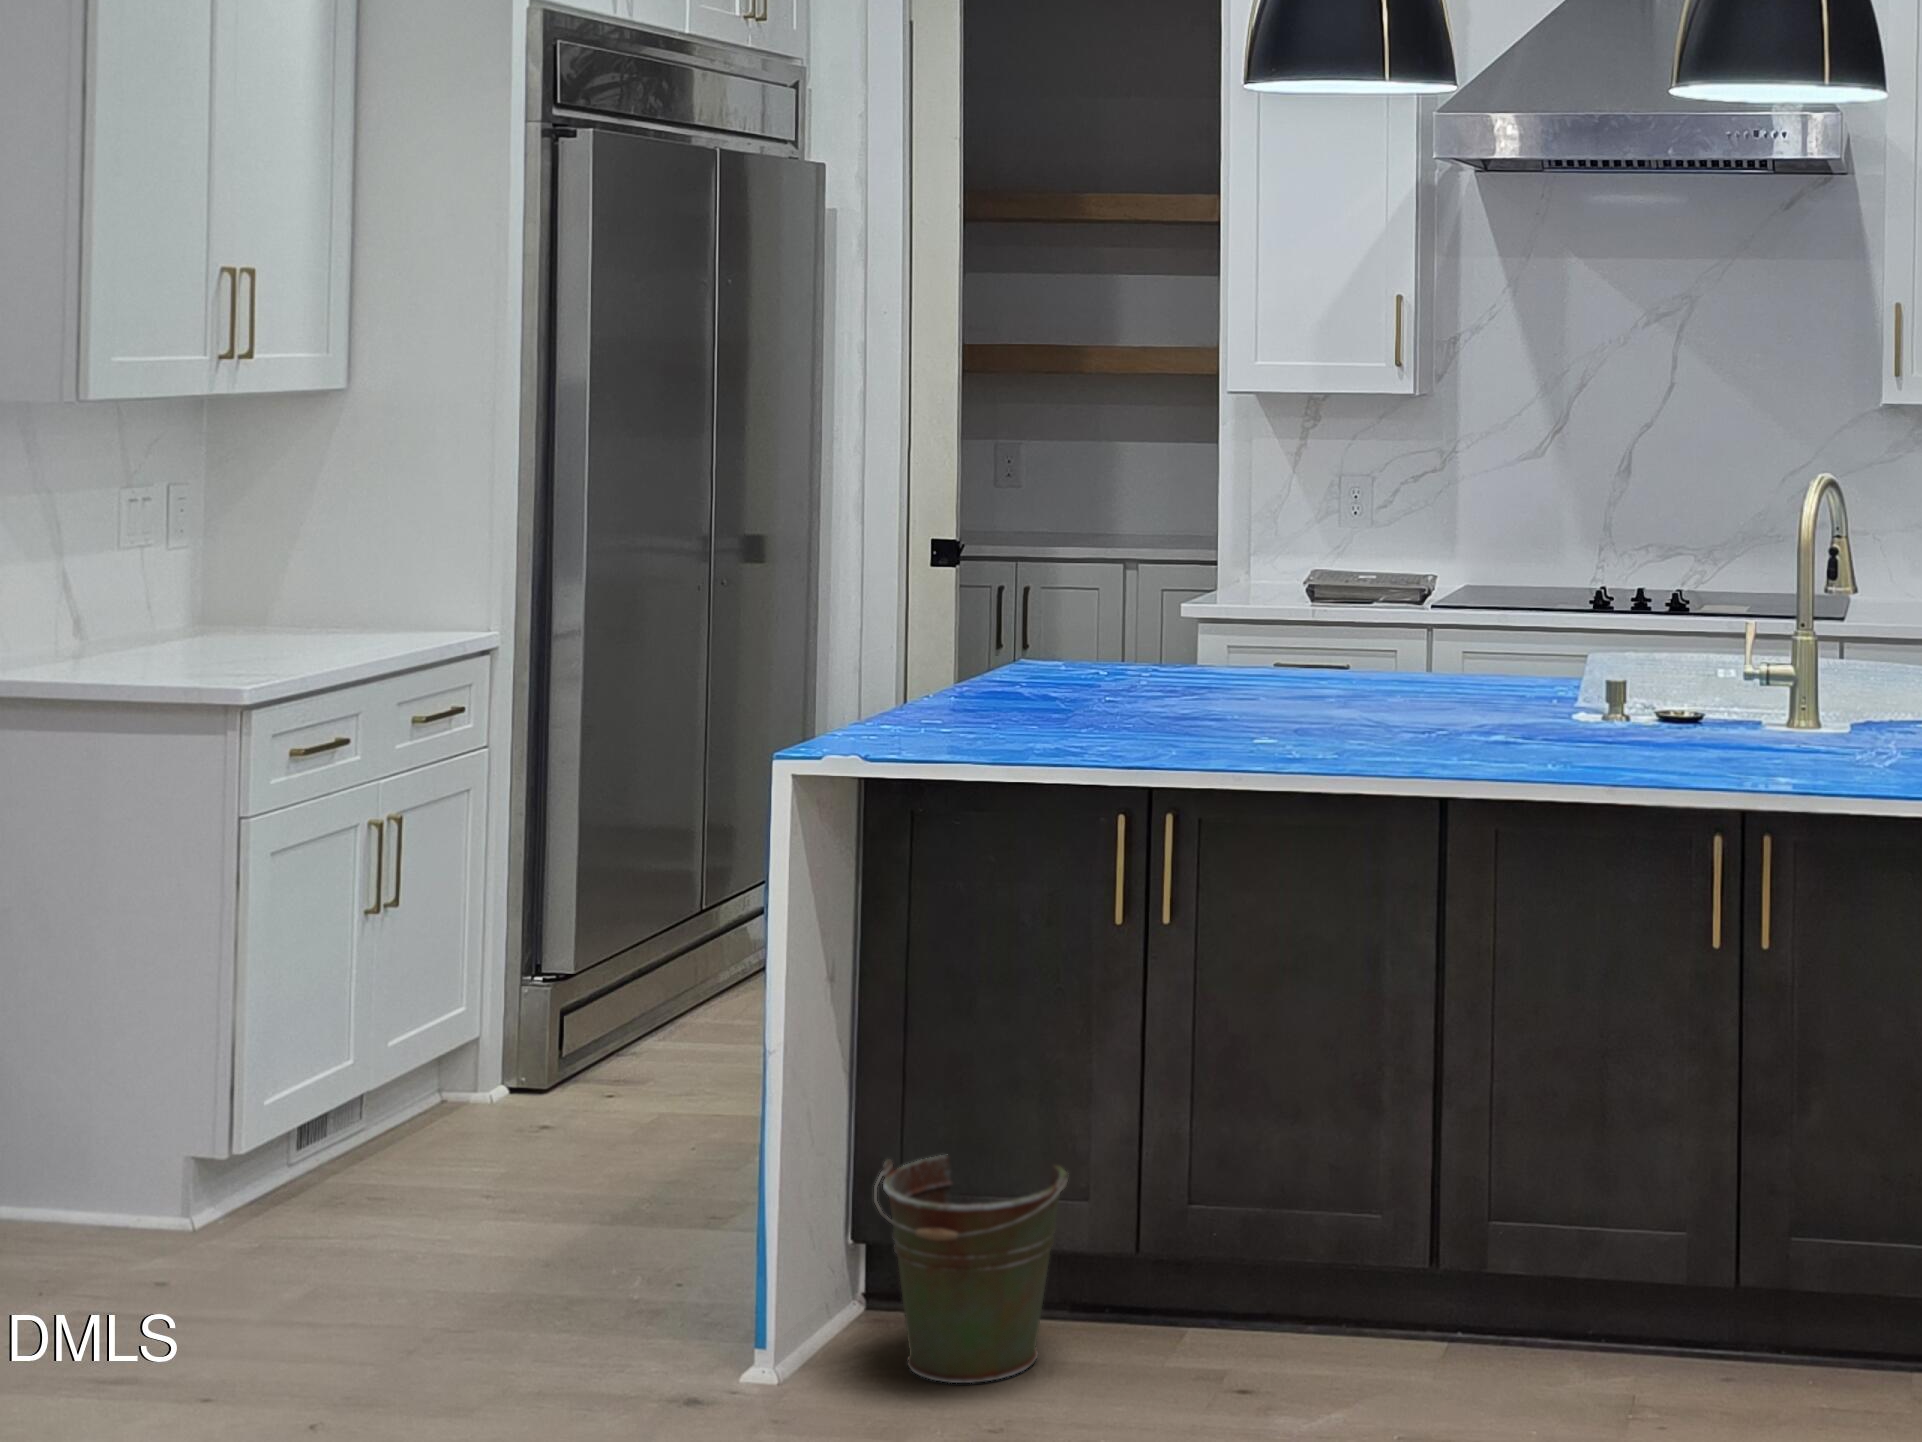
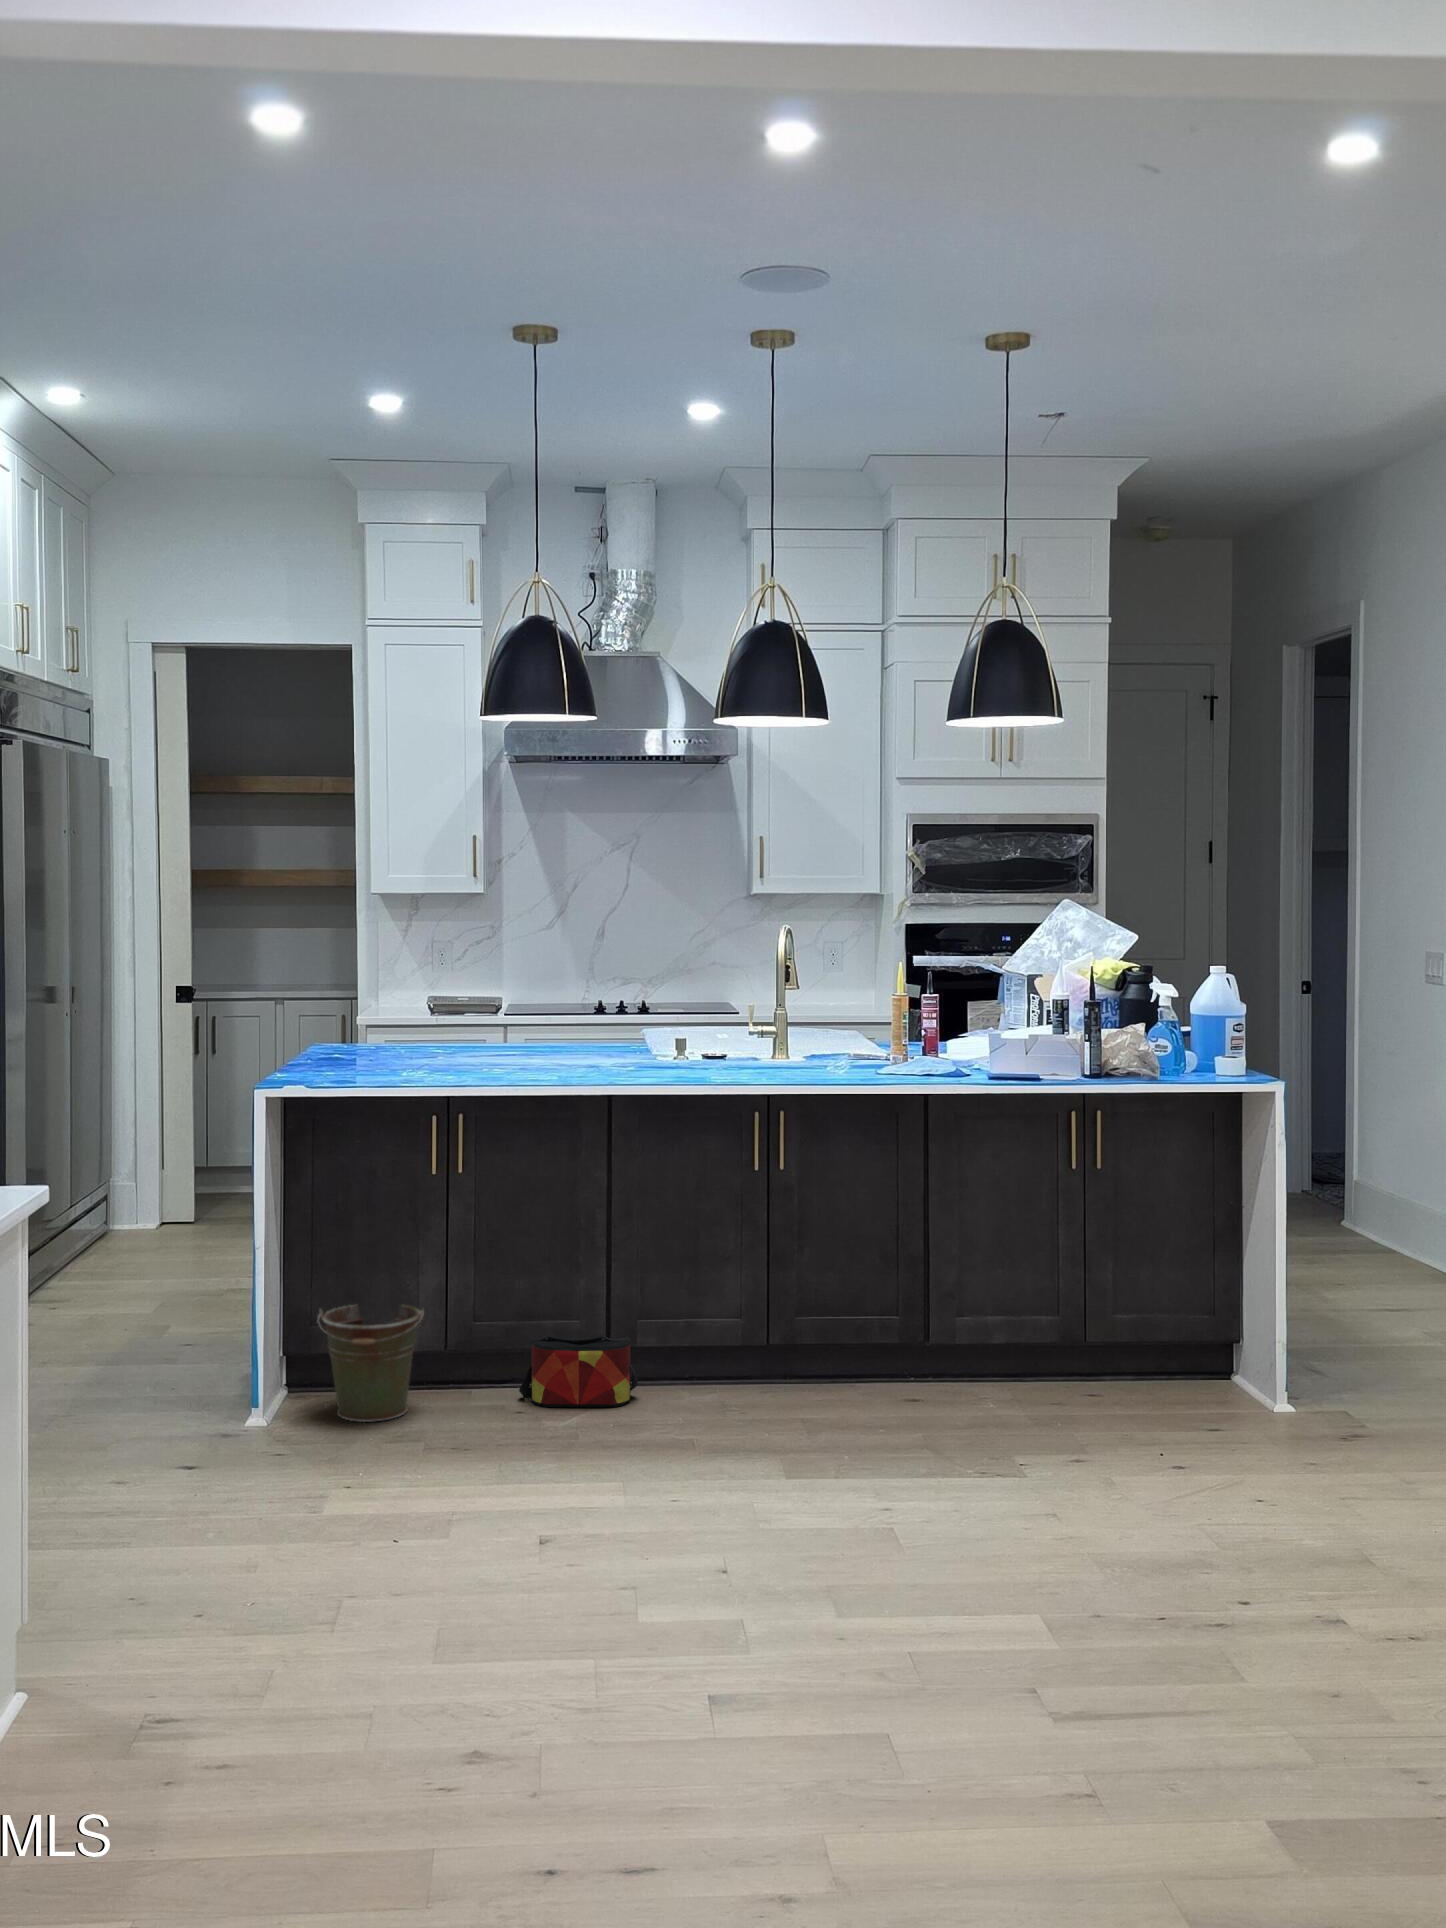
bag: none [1247,1236,1467,1392] -> present [519,1334,638,1407]

